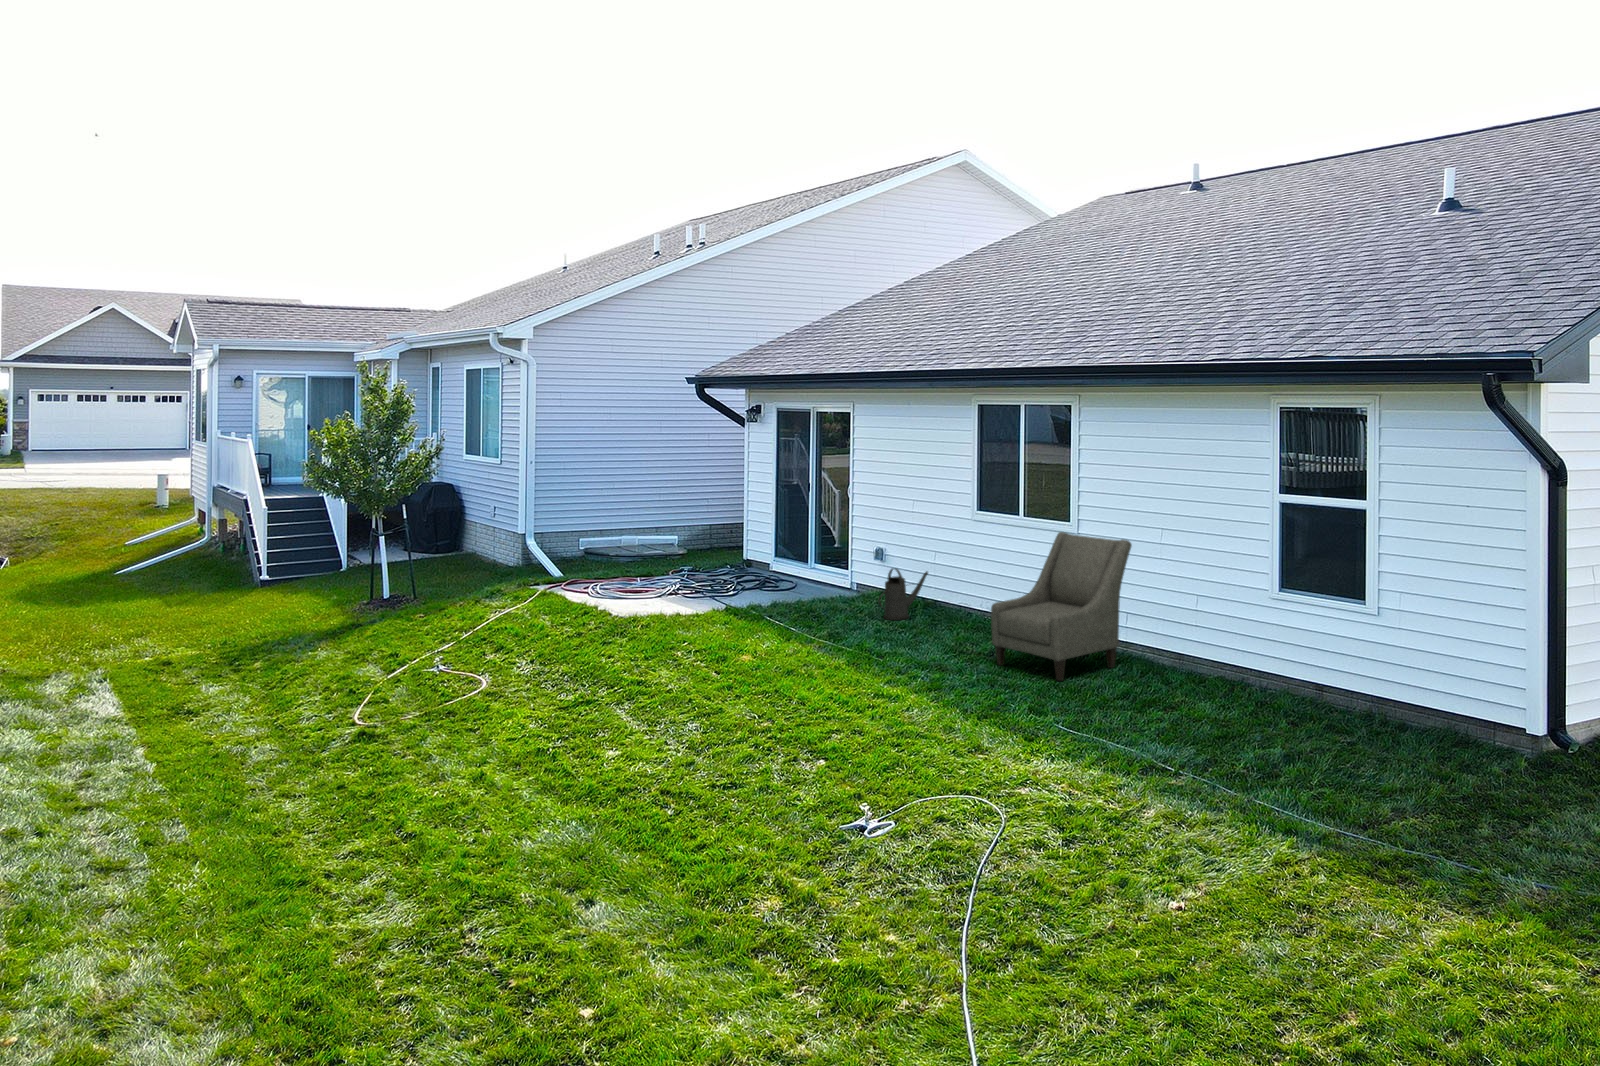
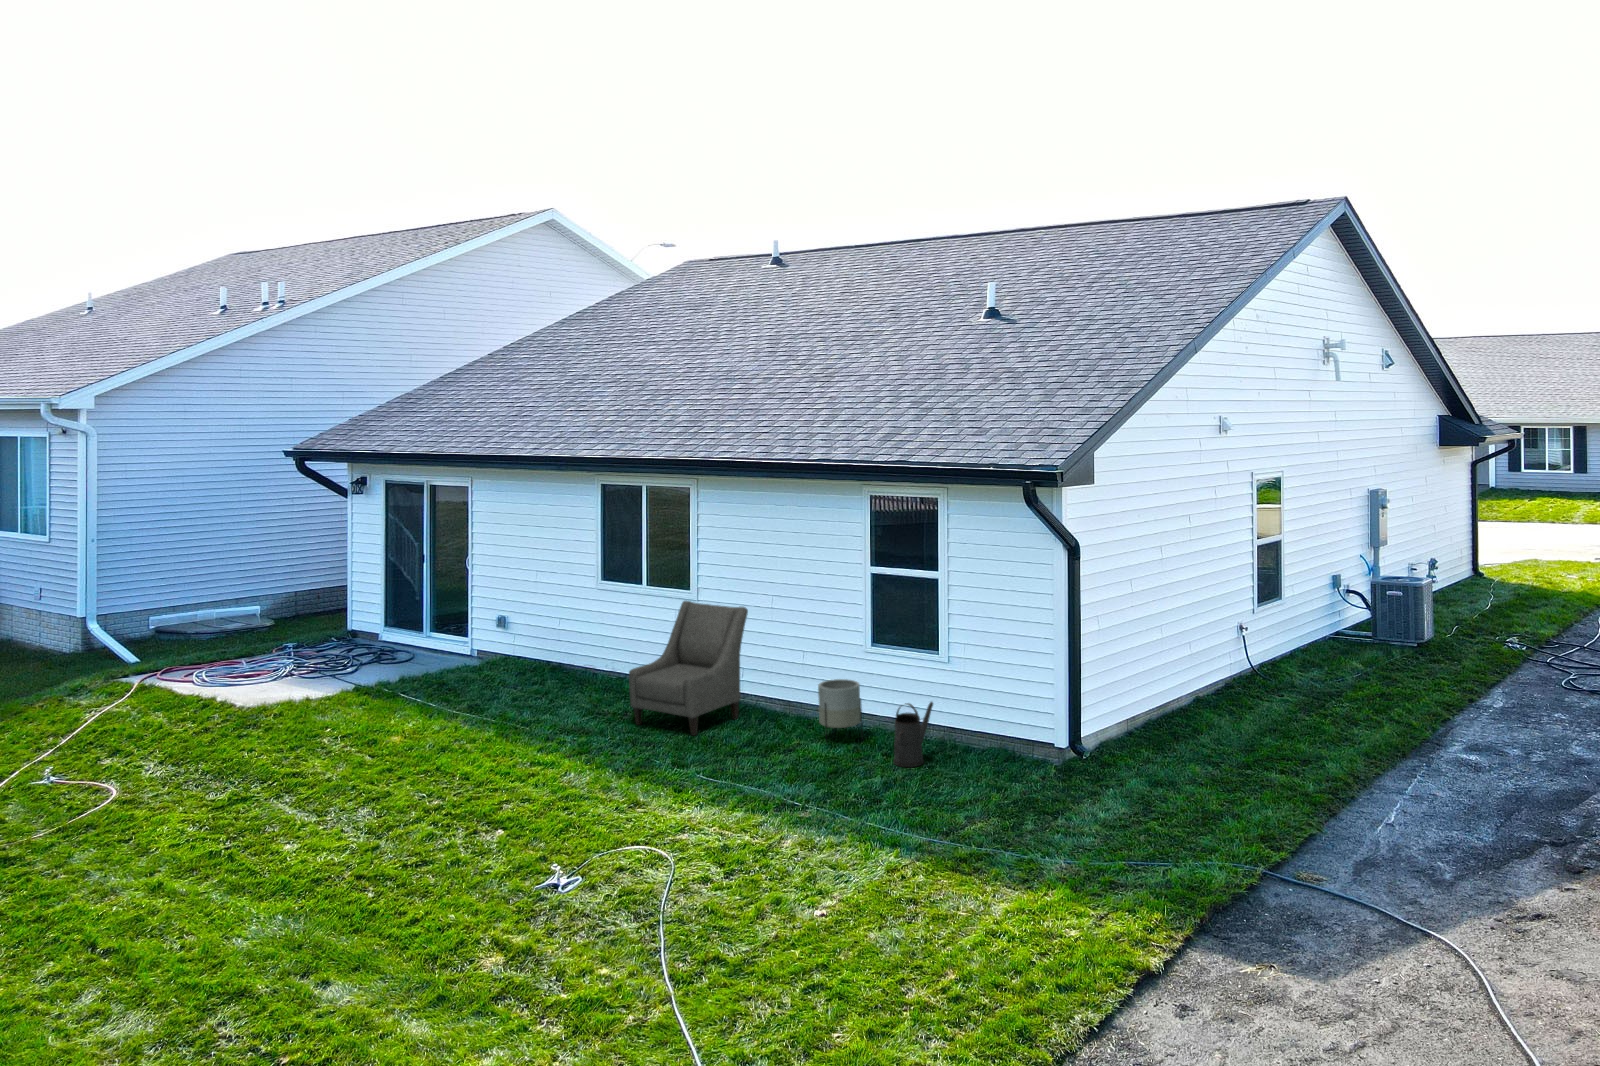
watering can: present [878,568,928,620] -> present [893,702,933,767]
planter: none [1209,628,1264,704] -> present [818,679,863,739]

